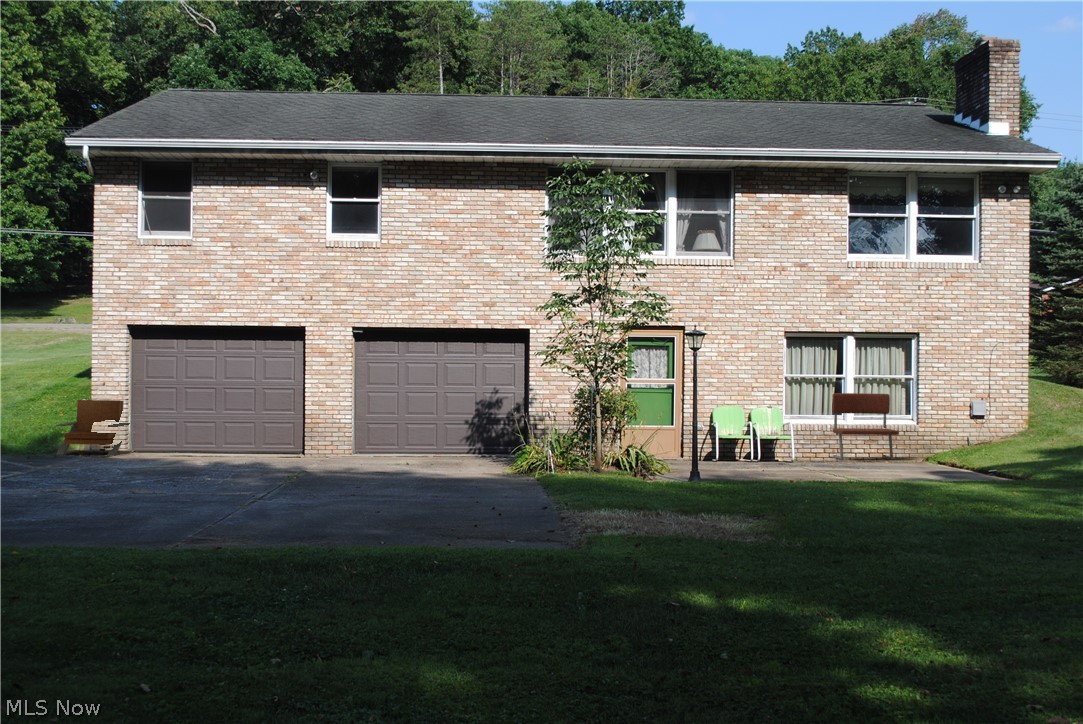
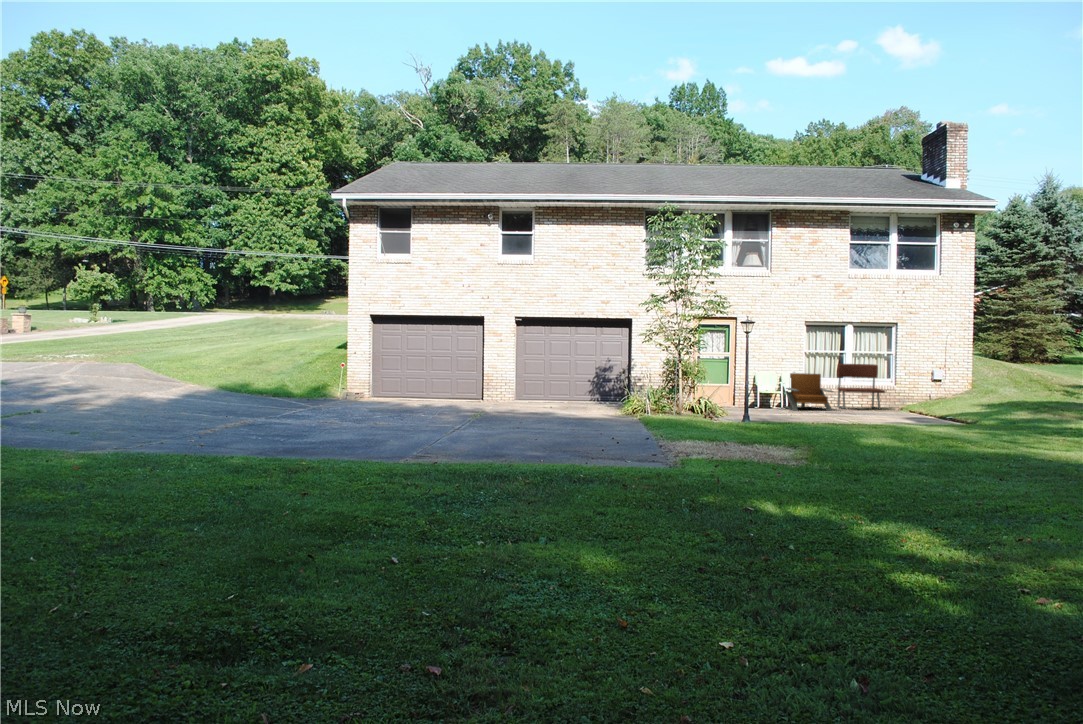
lounge chair: present [56,400,131,456] -> present [784,373,833,411]

